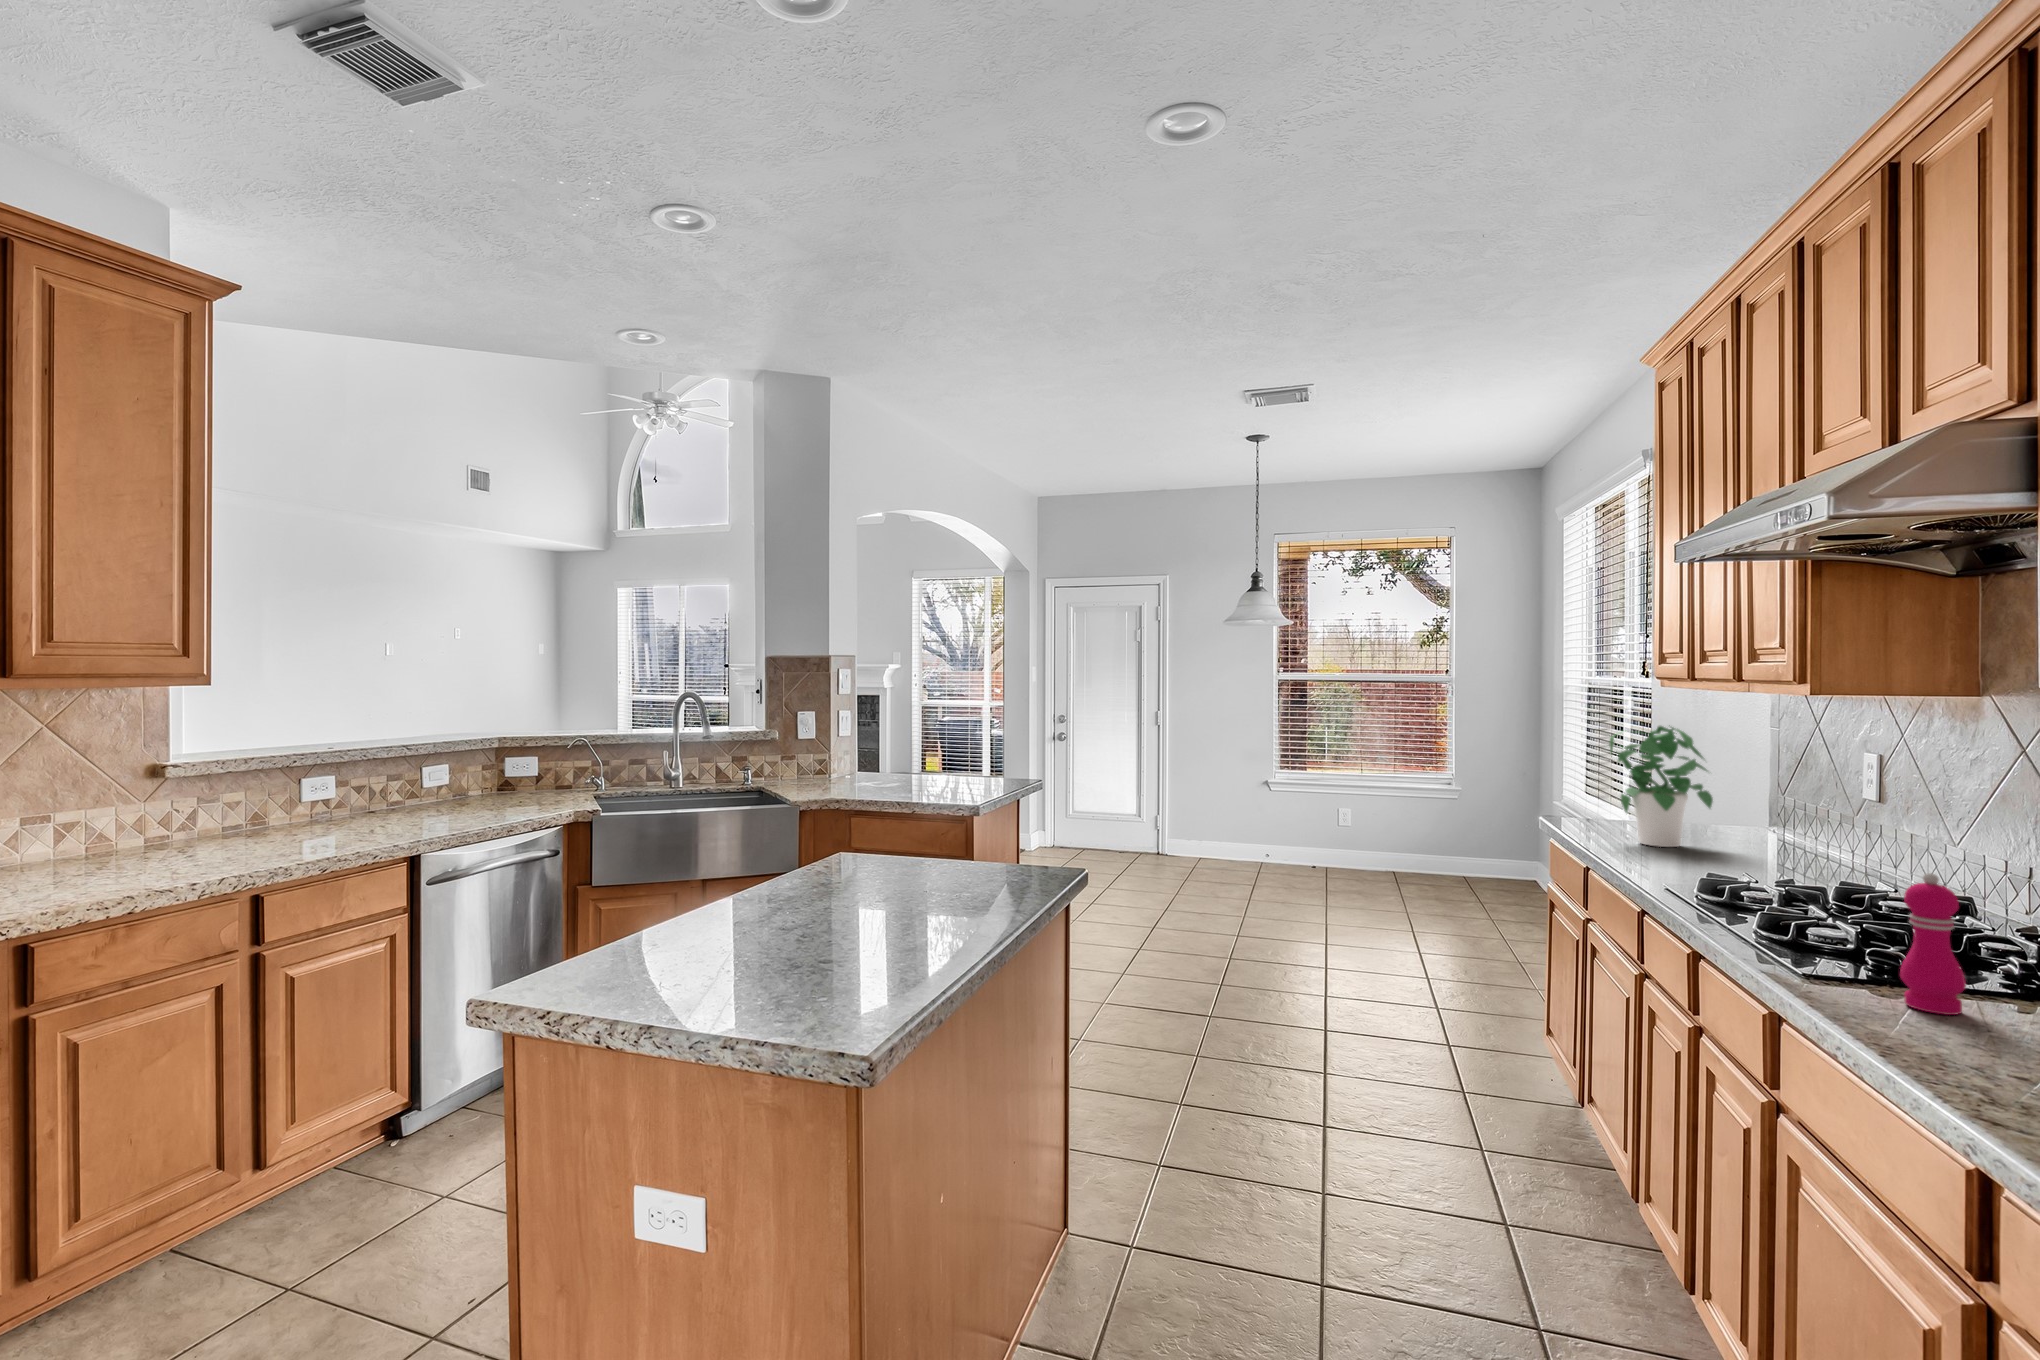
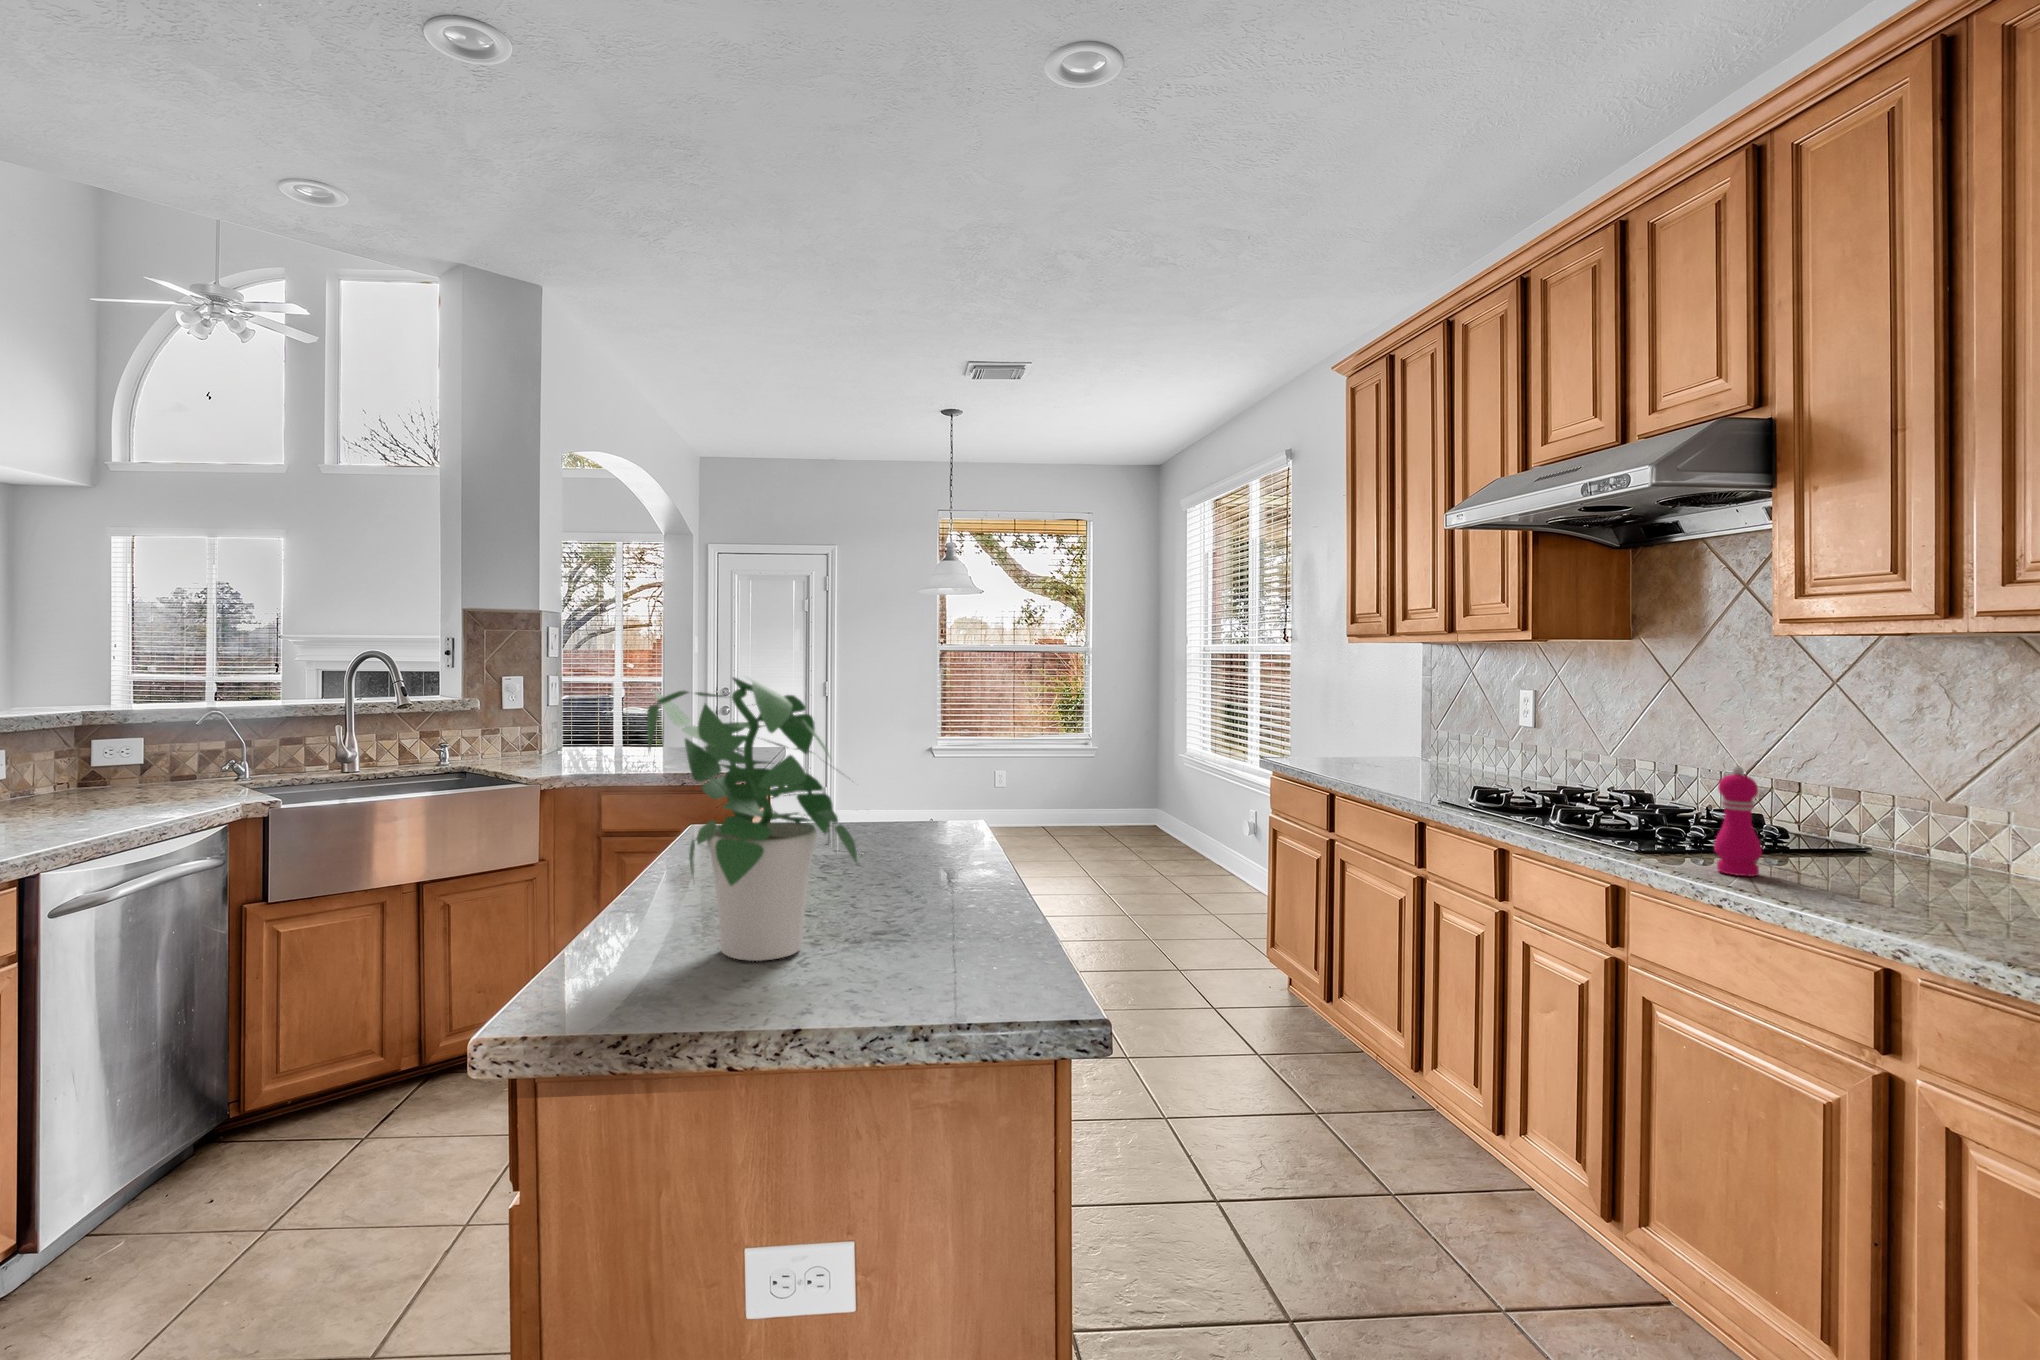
potted plant: present [1609,726,1713,847] -> present [647,678,857,961]

